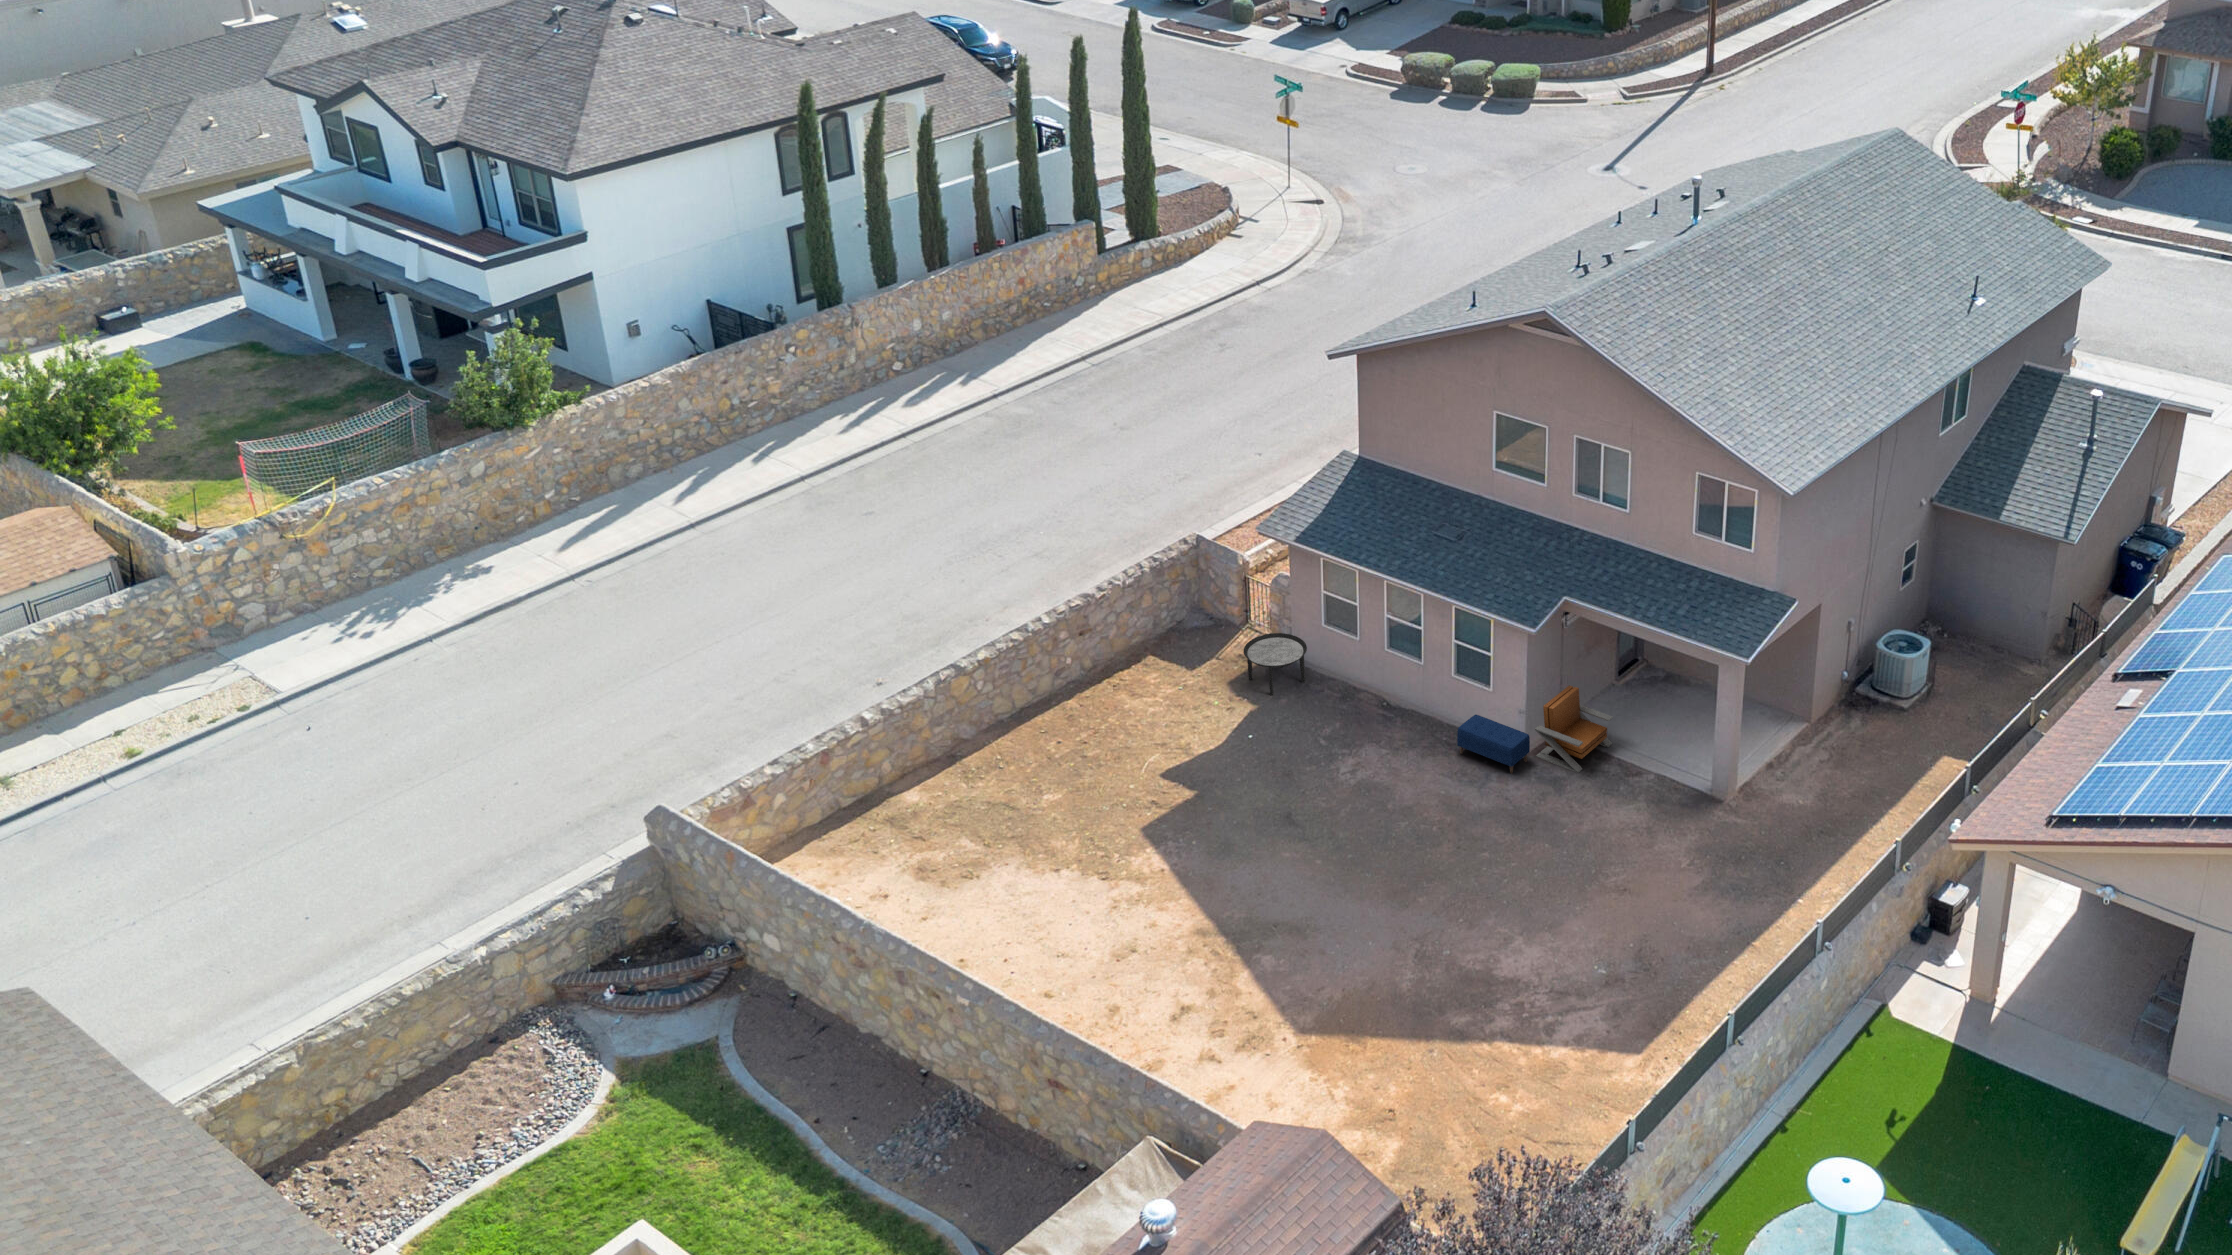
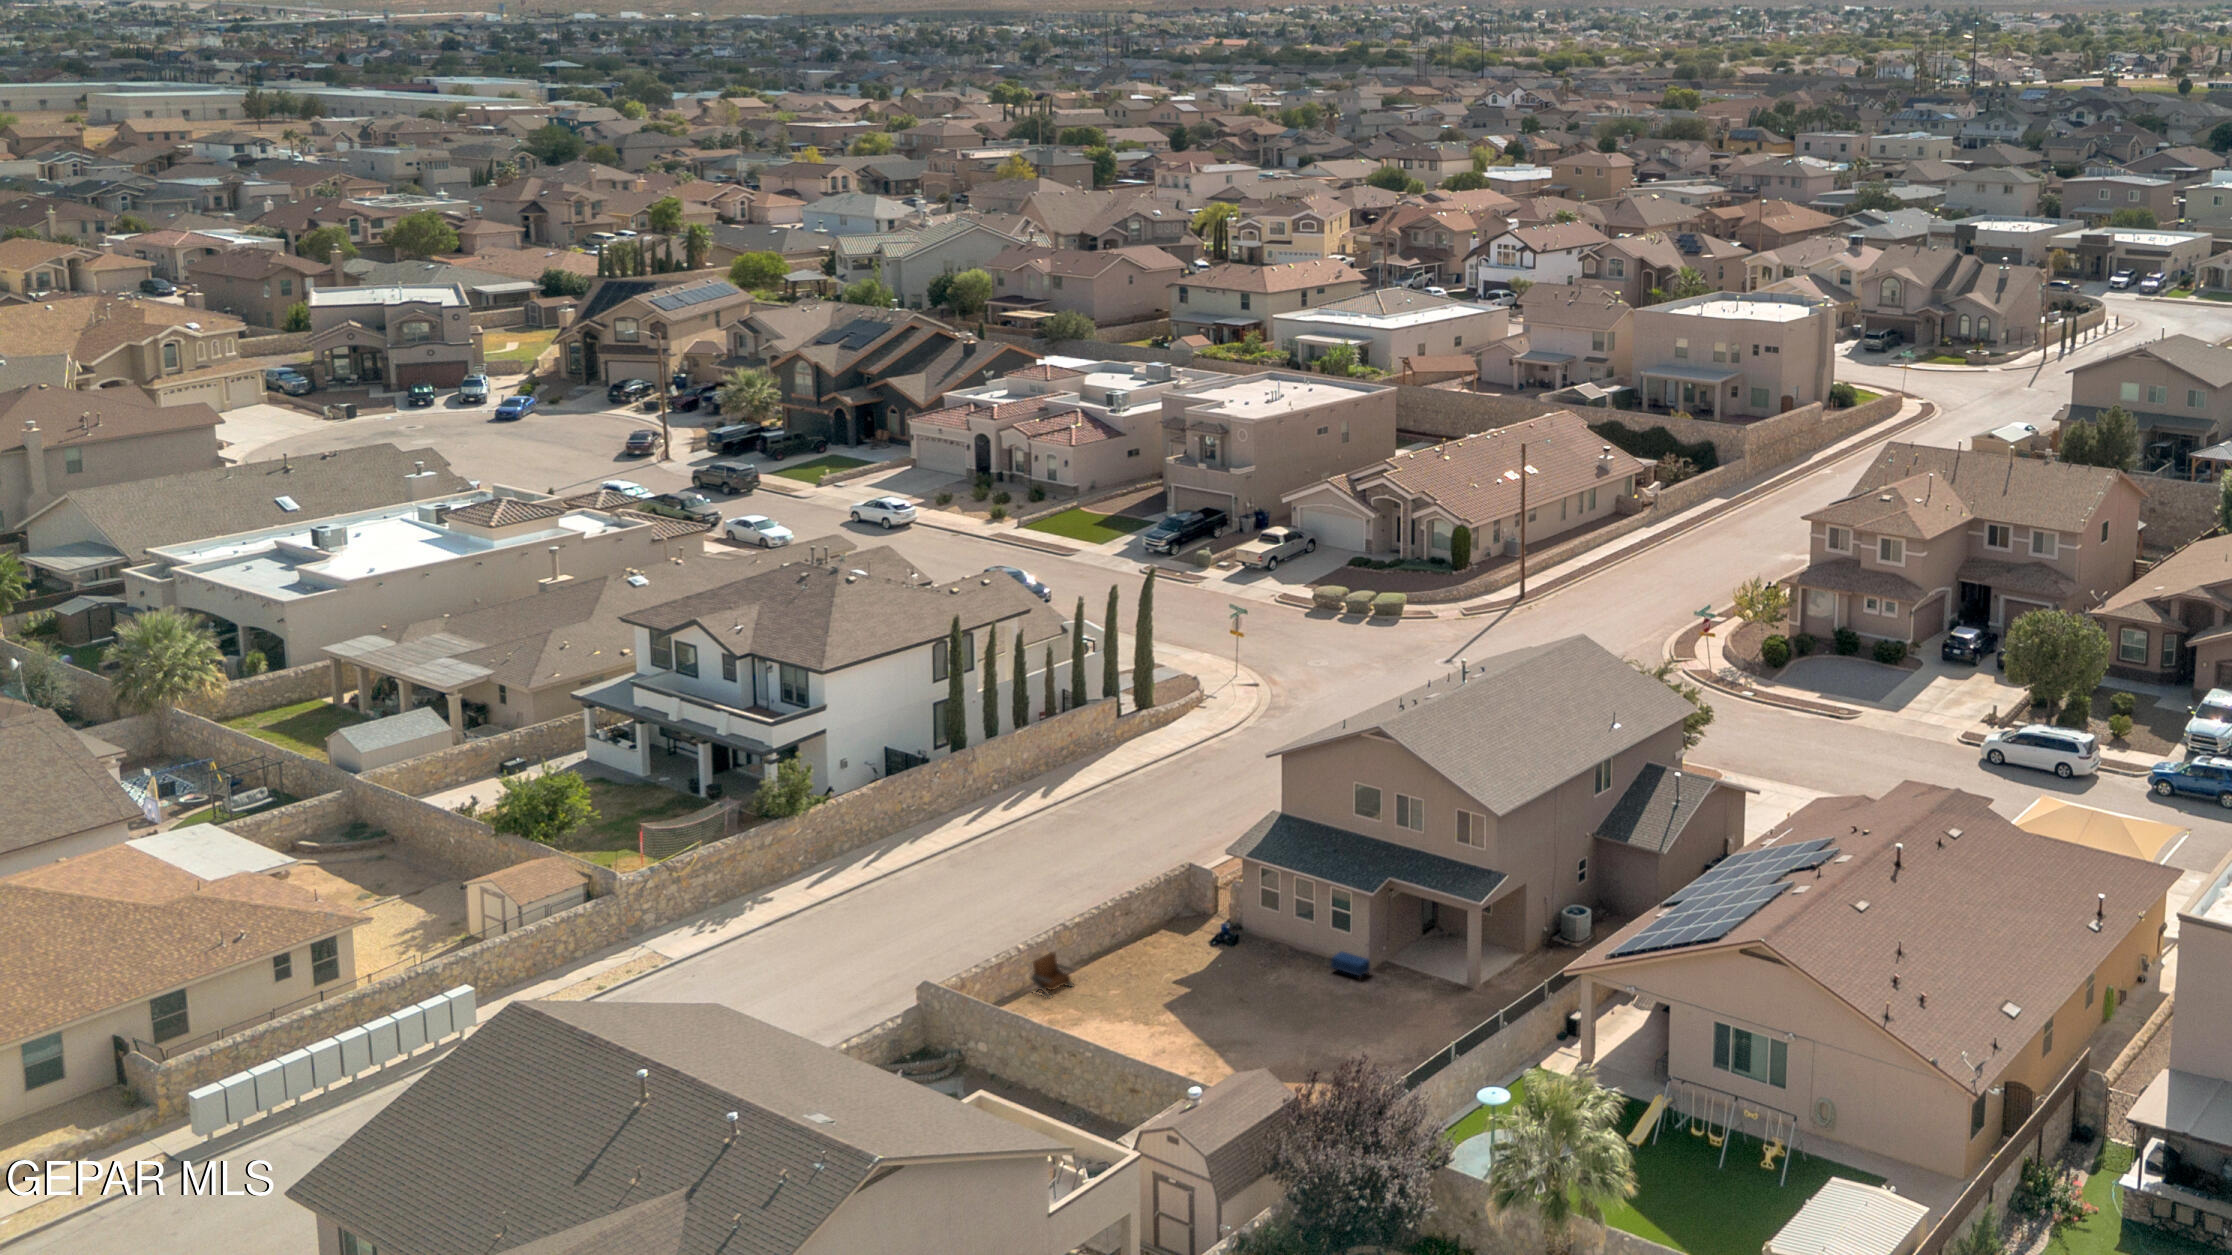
round table: present [1244,633,1307,695] -> none [1214,916,1250,950]
lounge chair: present [1535,685,1613,773] -> present [1032,952,1073,998]

